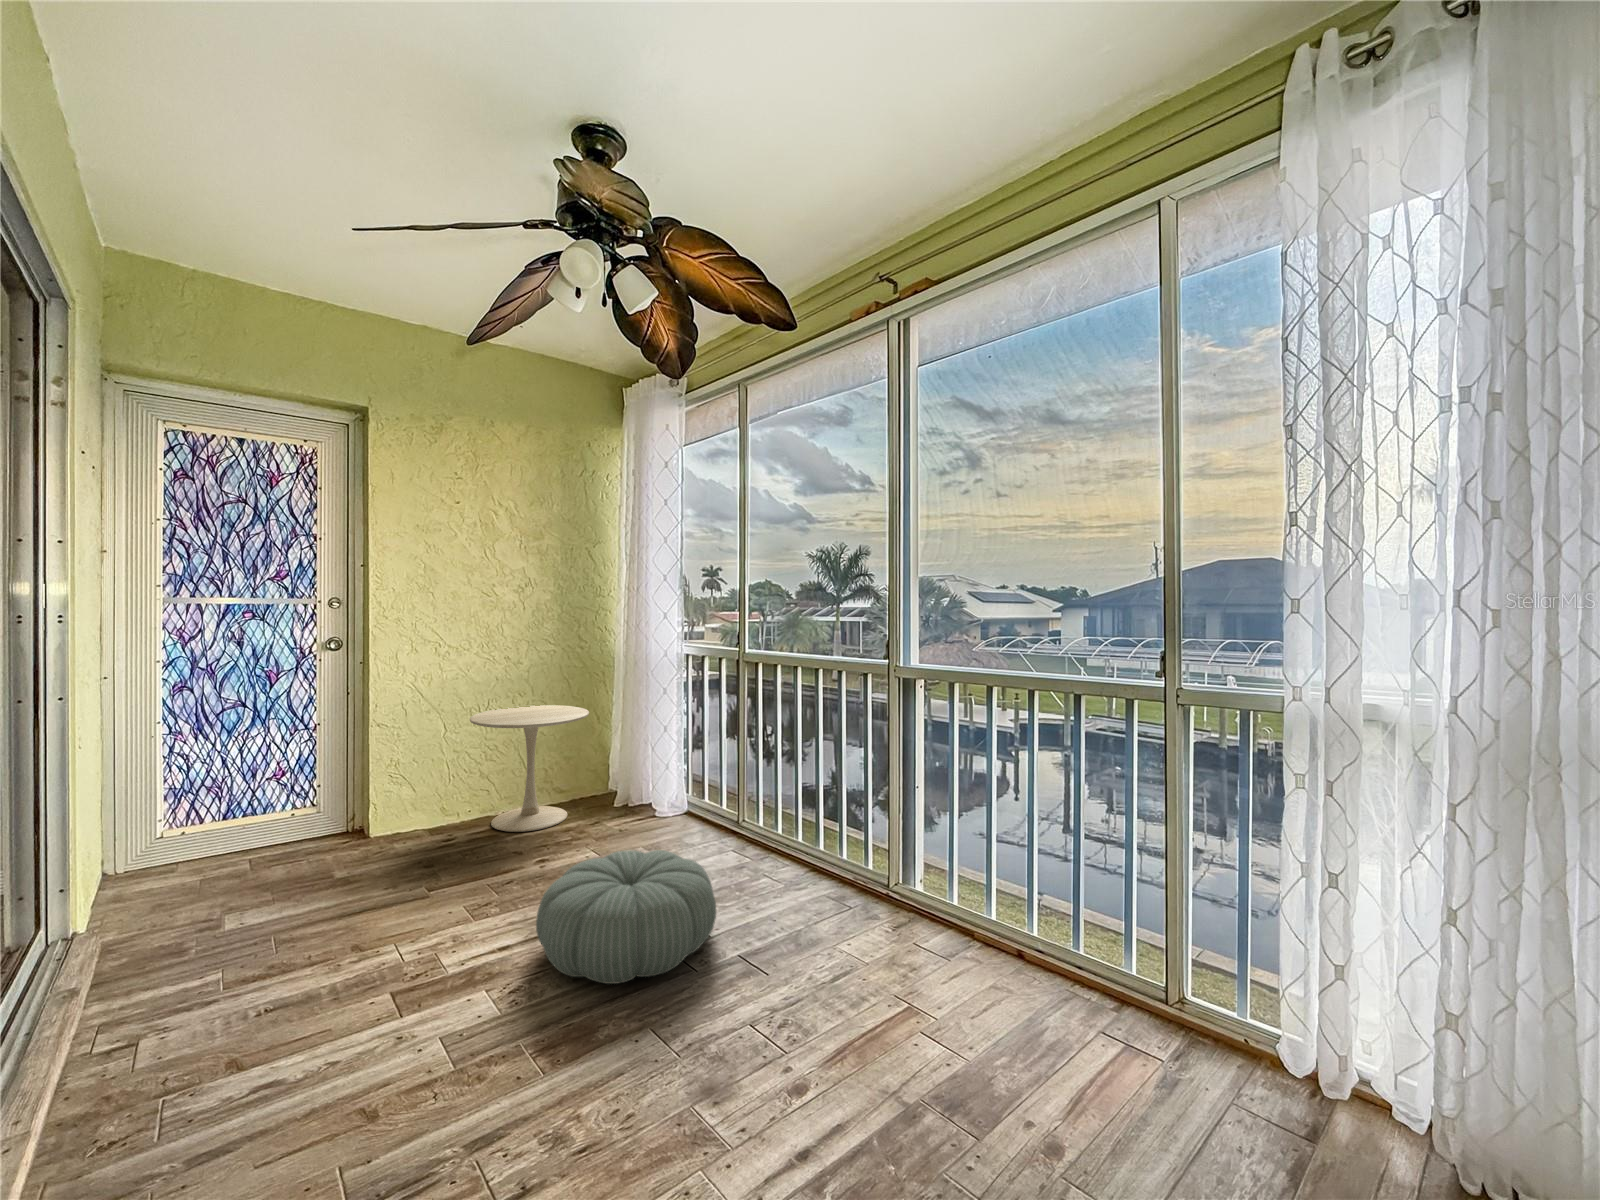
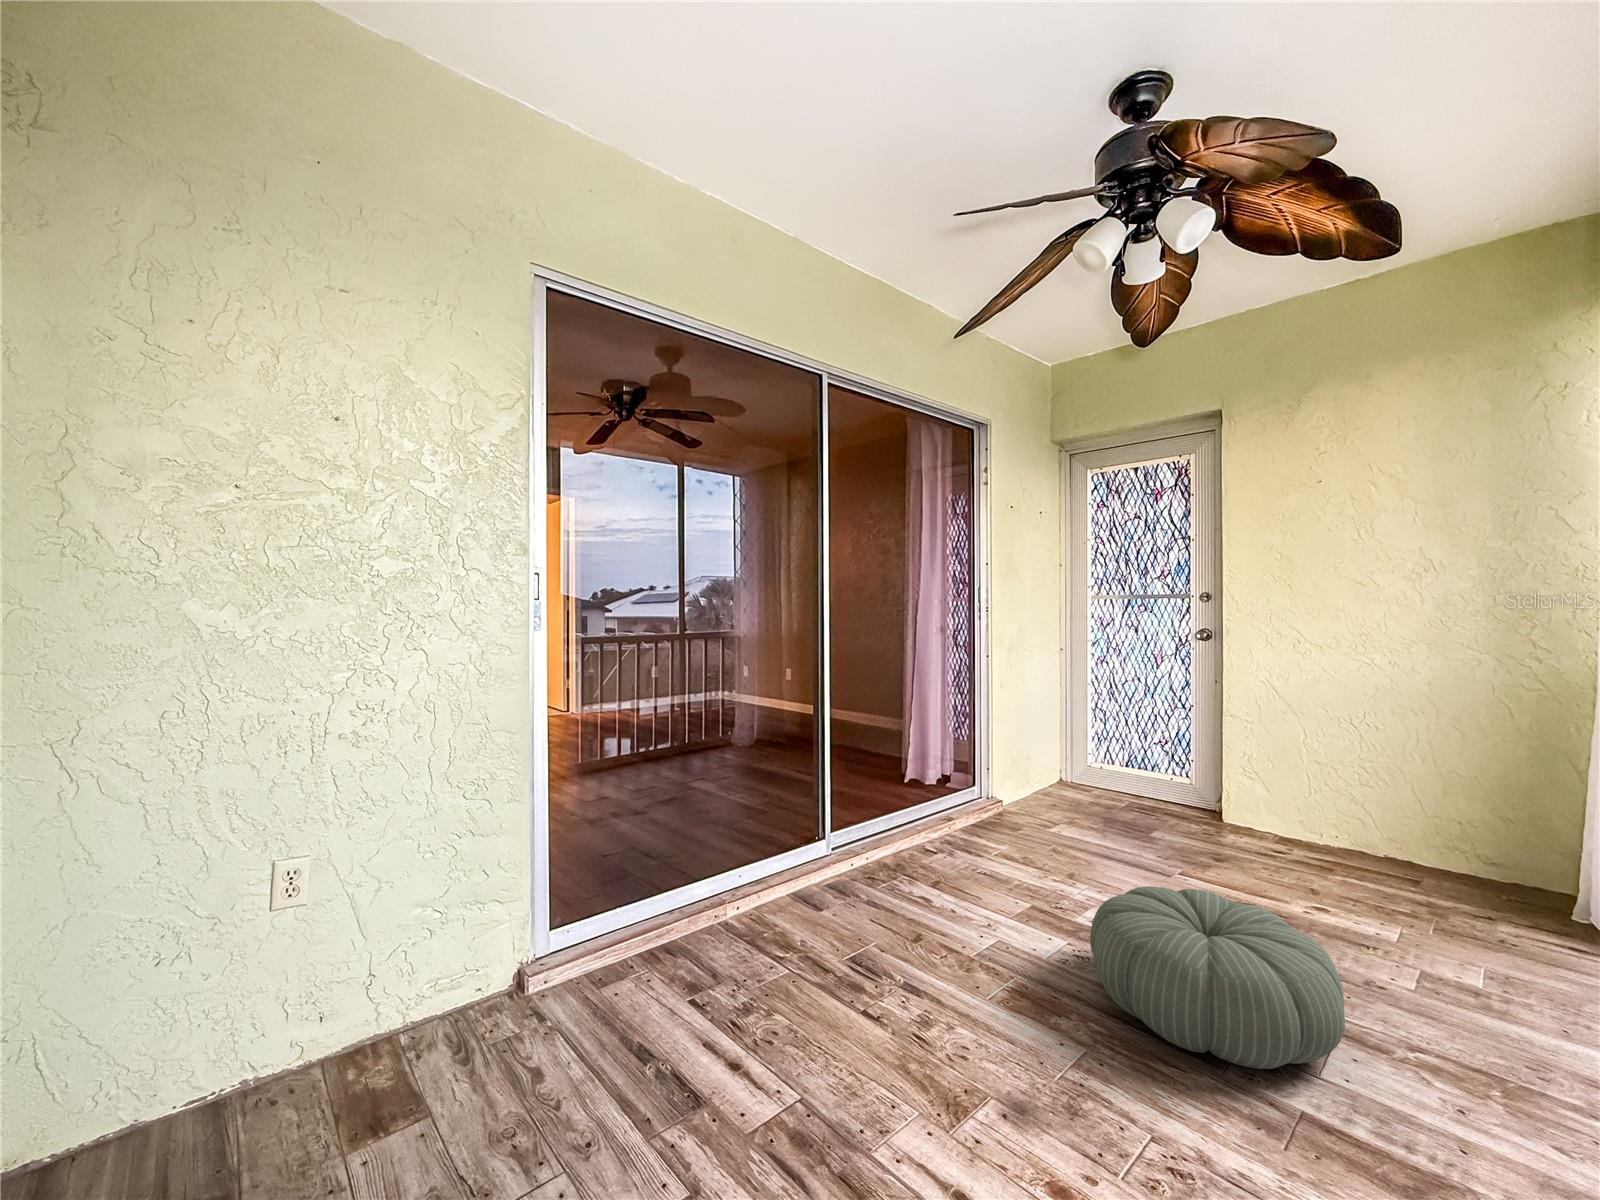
side table: present [470,705,589,832] -> none [1295,728,1494,903]

